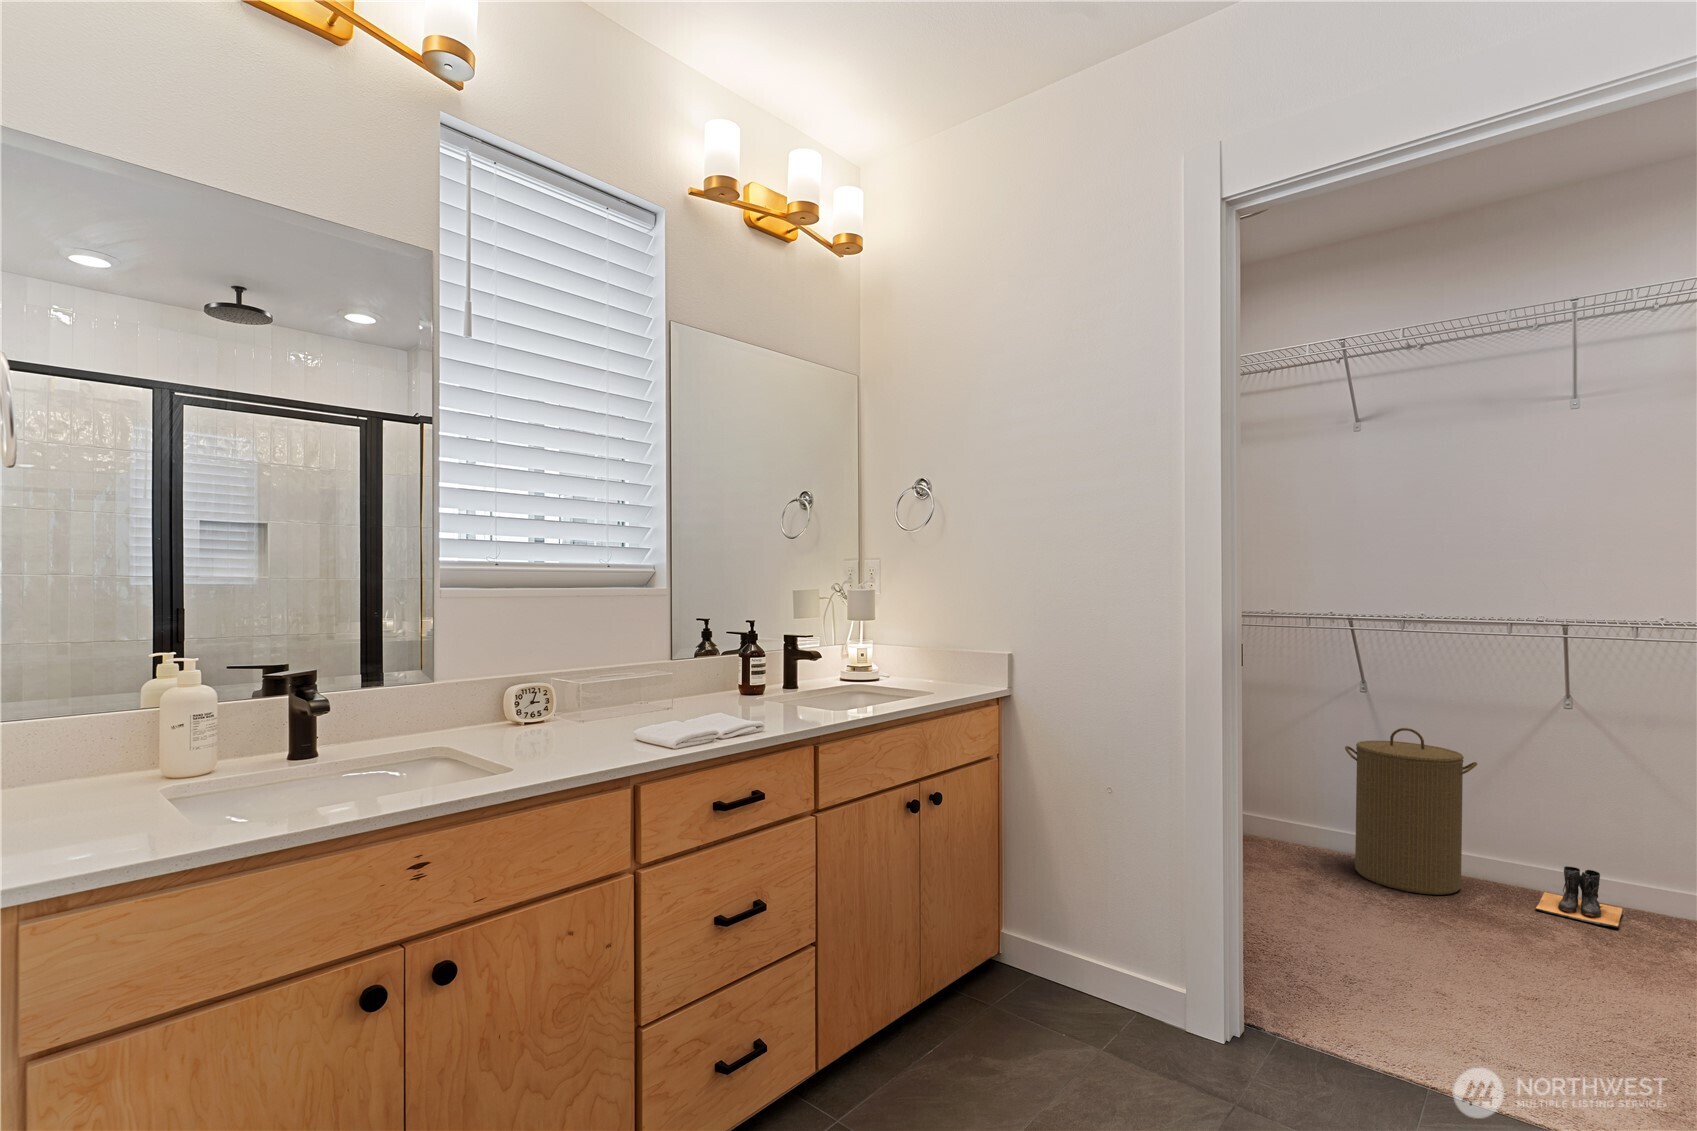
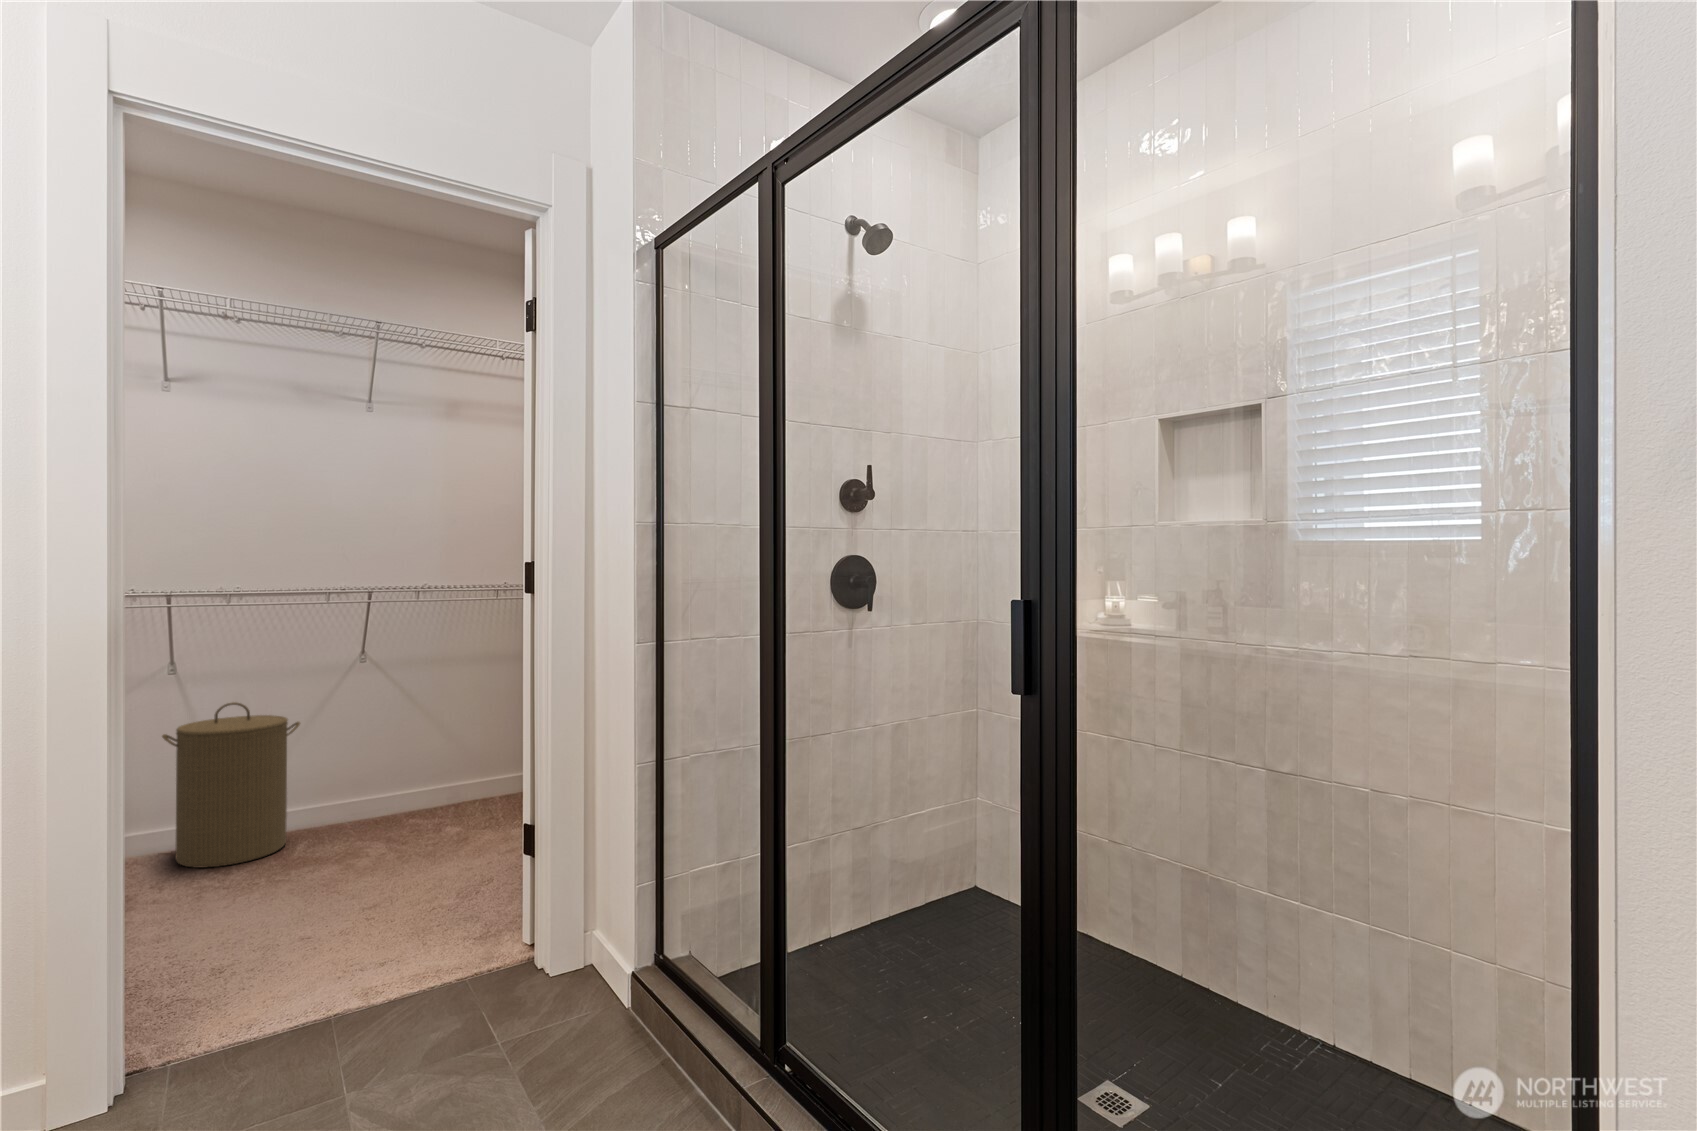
boots: present [1535,866,1623,928] -> none [350,788,410,836]

